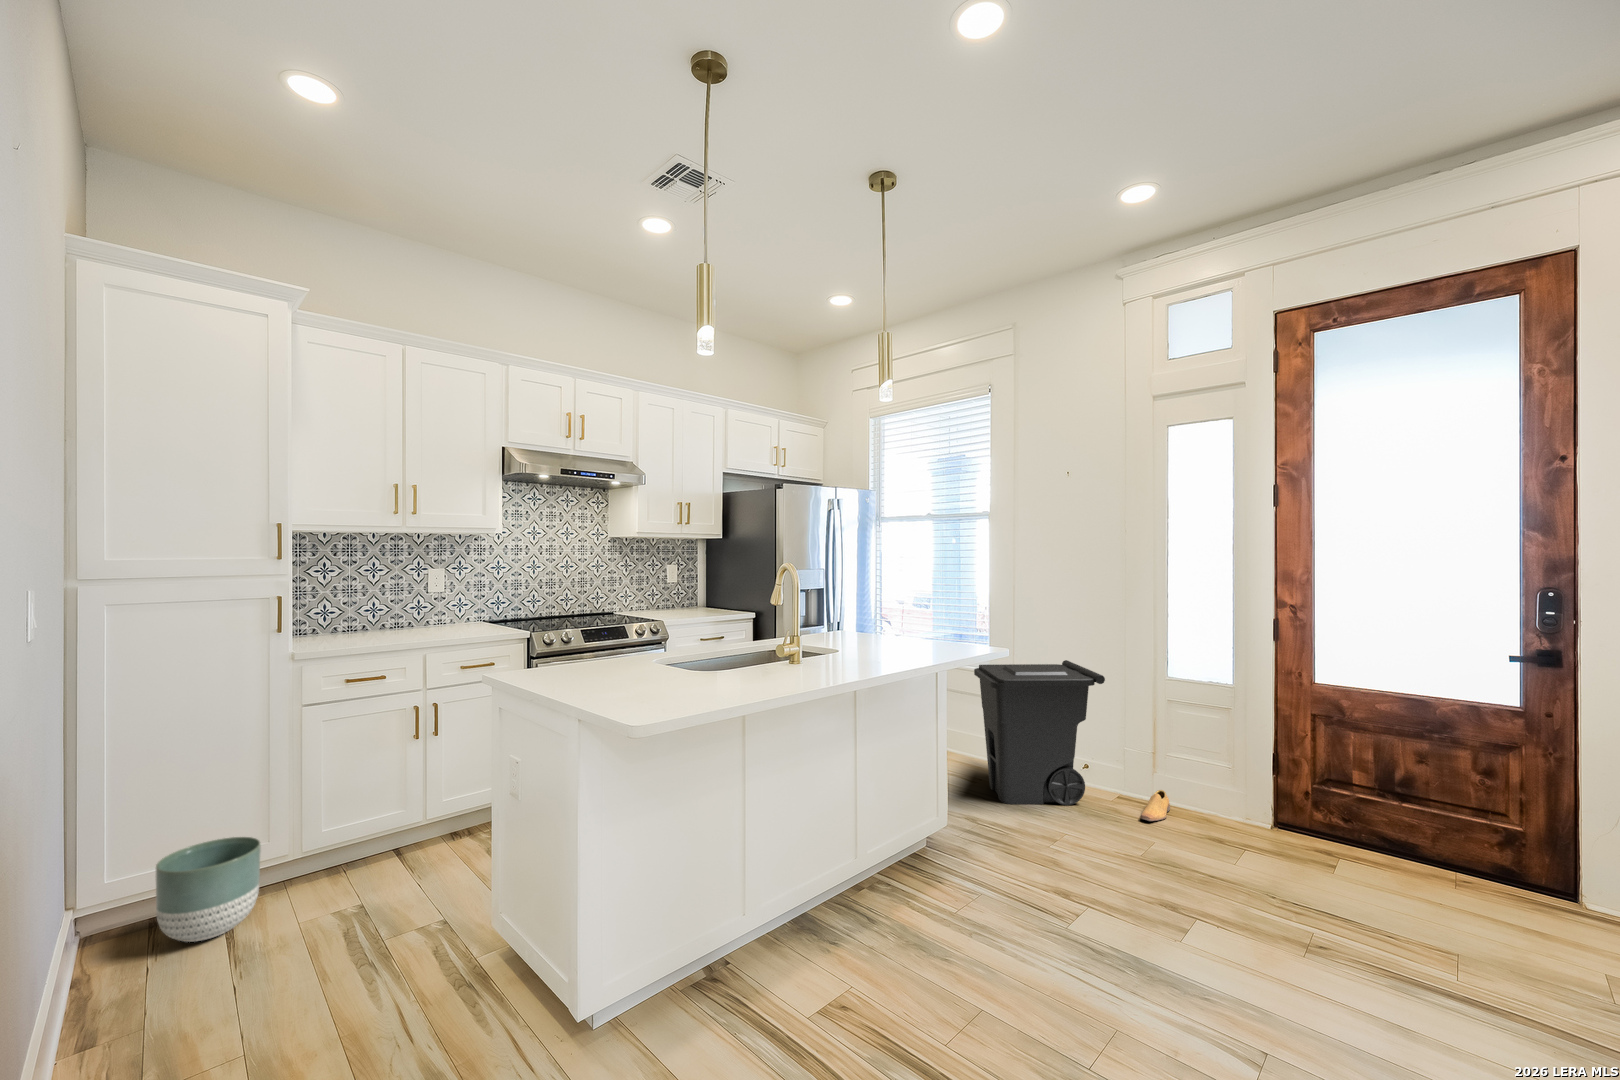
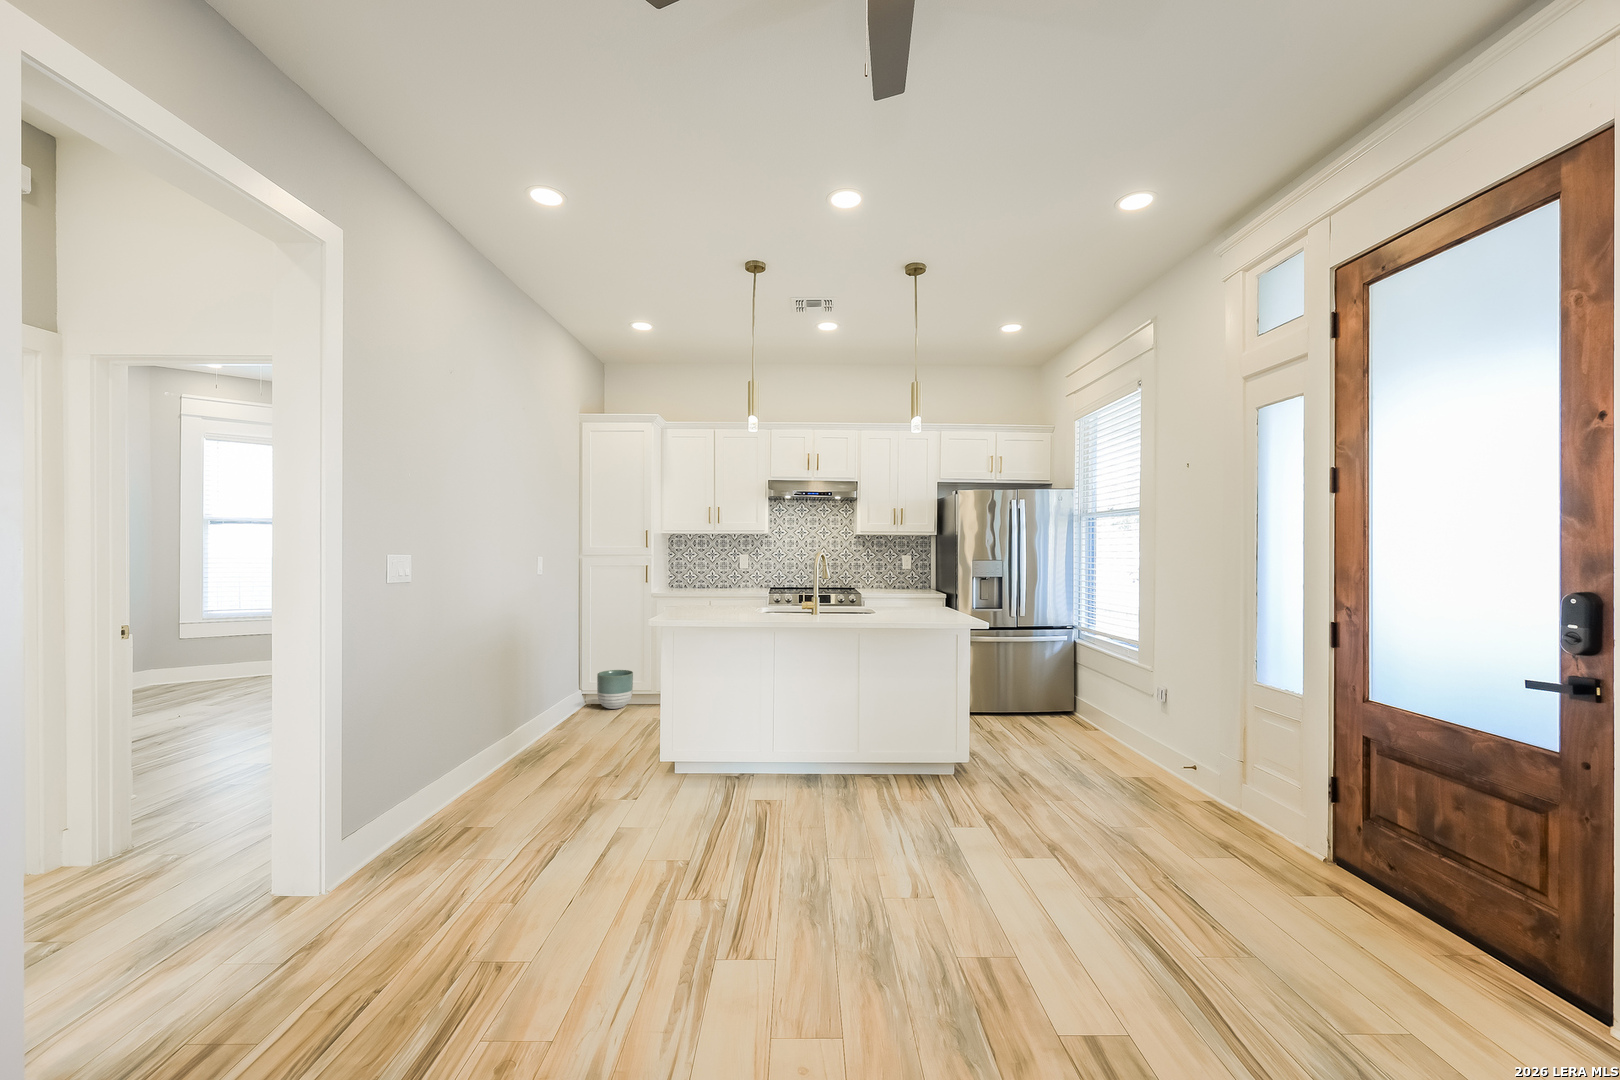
trash can: present [974,660,1105,805] -> none [1055,649,1182,786]
shoe: present [1141,790,1170,821] -> none [1175,793,1236,818]

